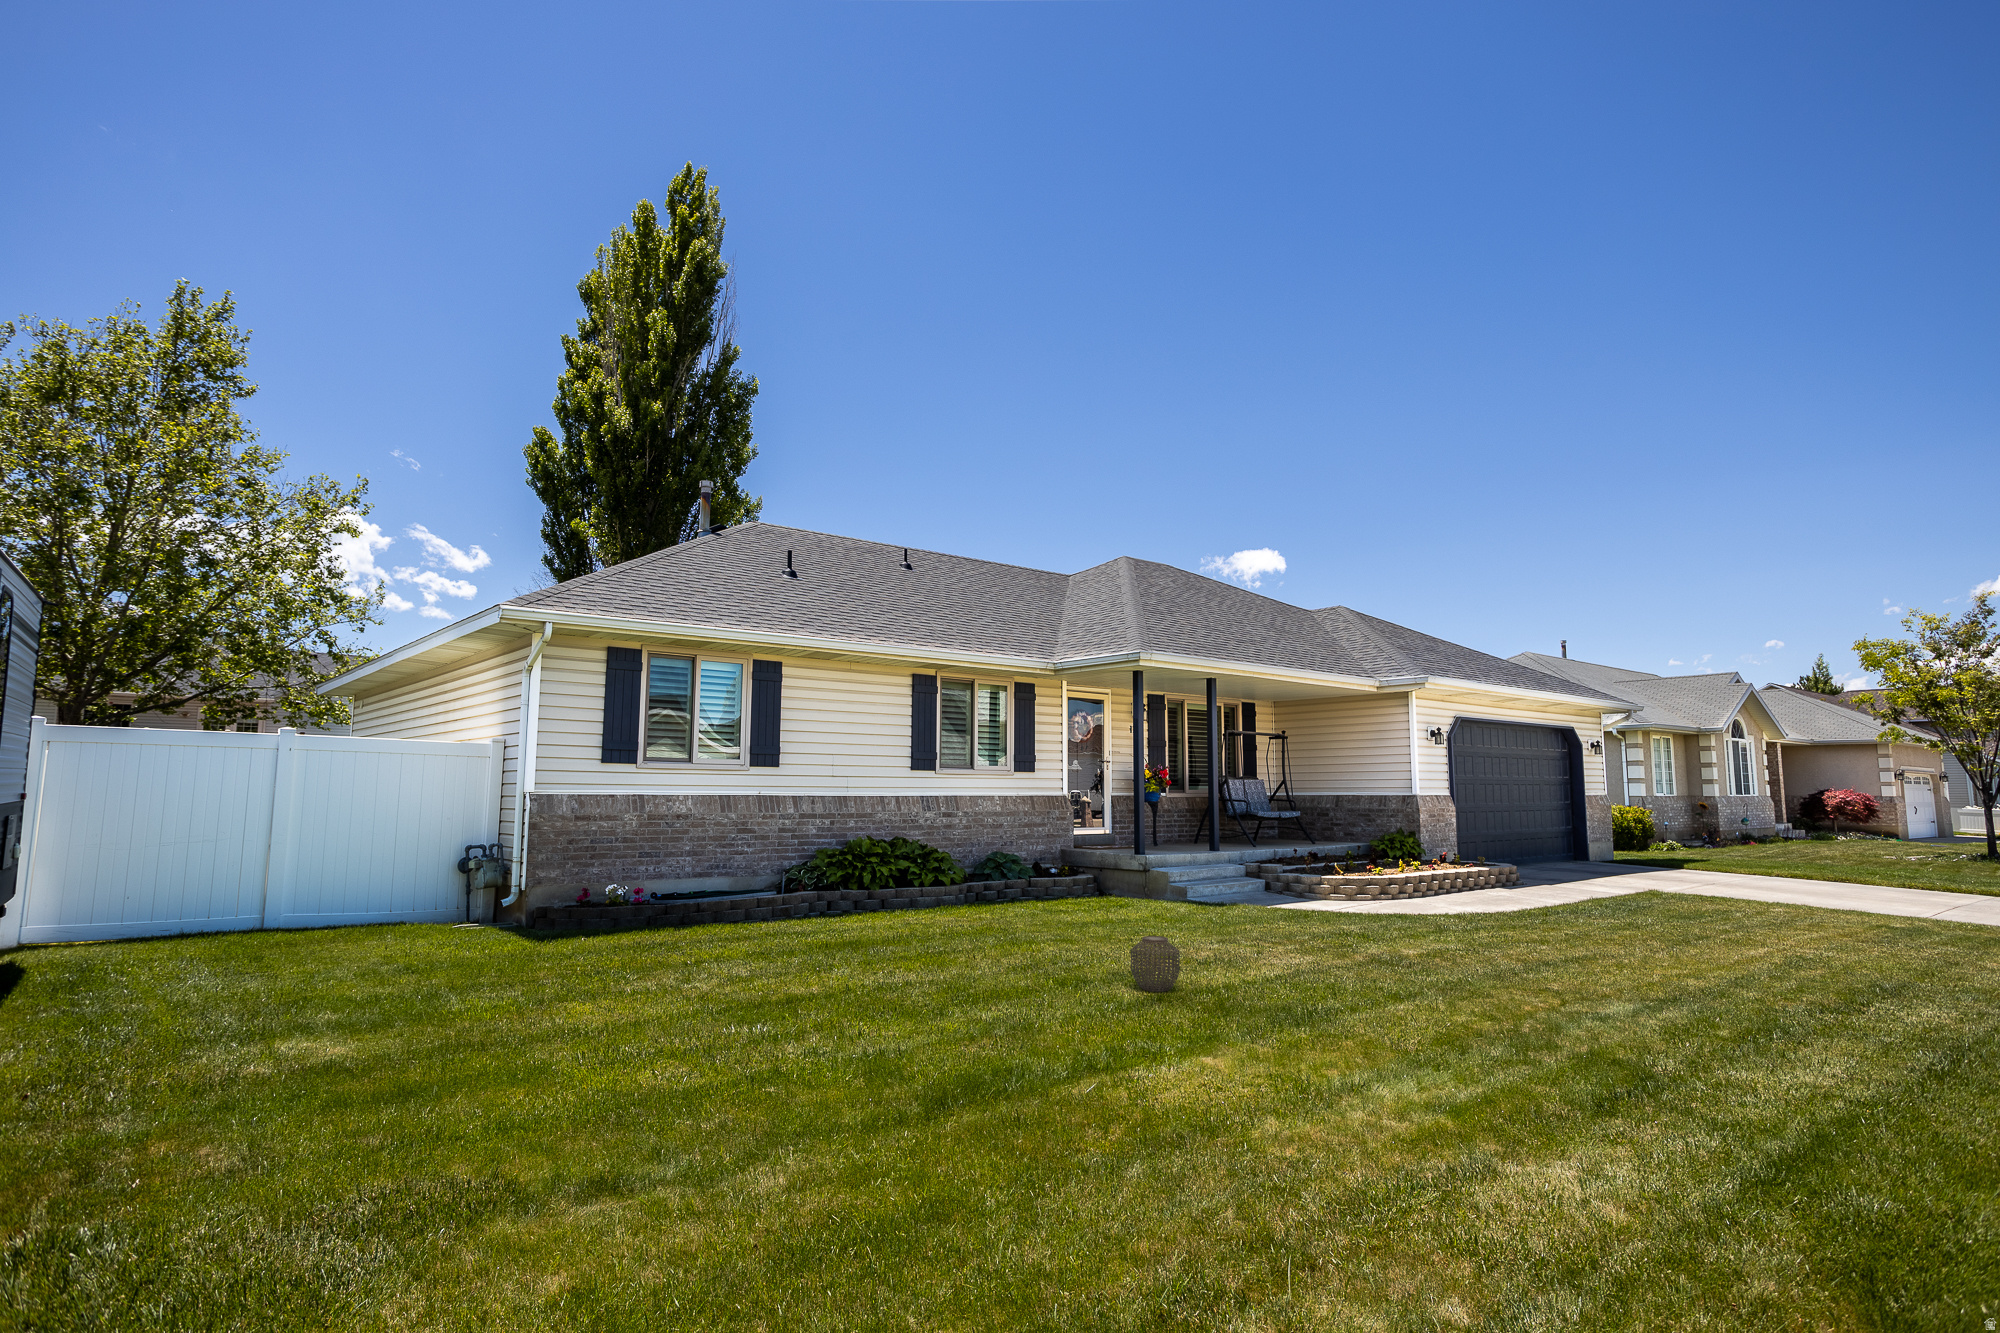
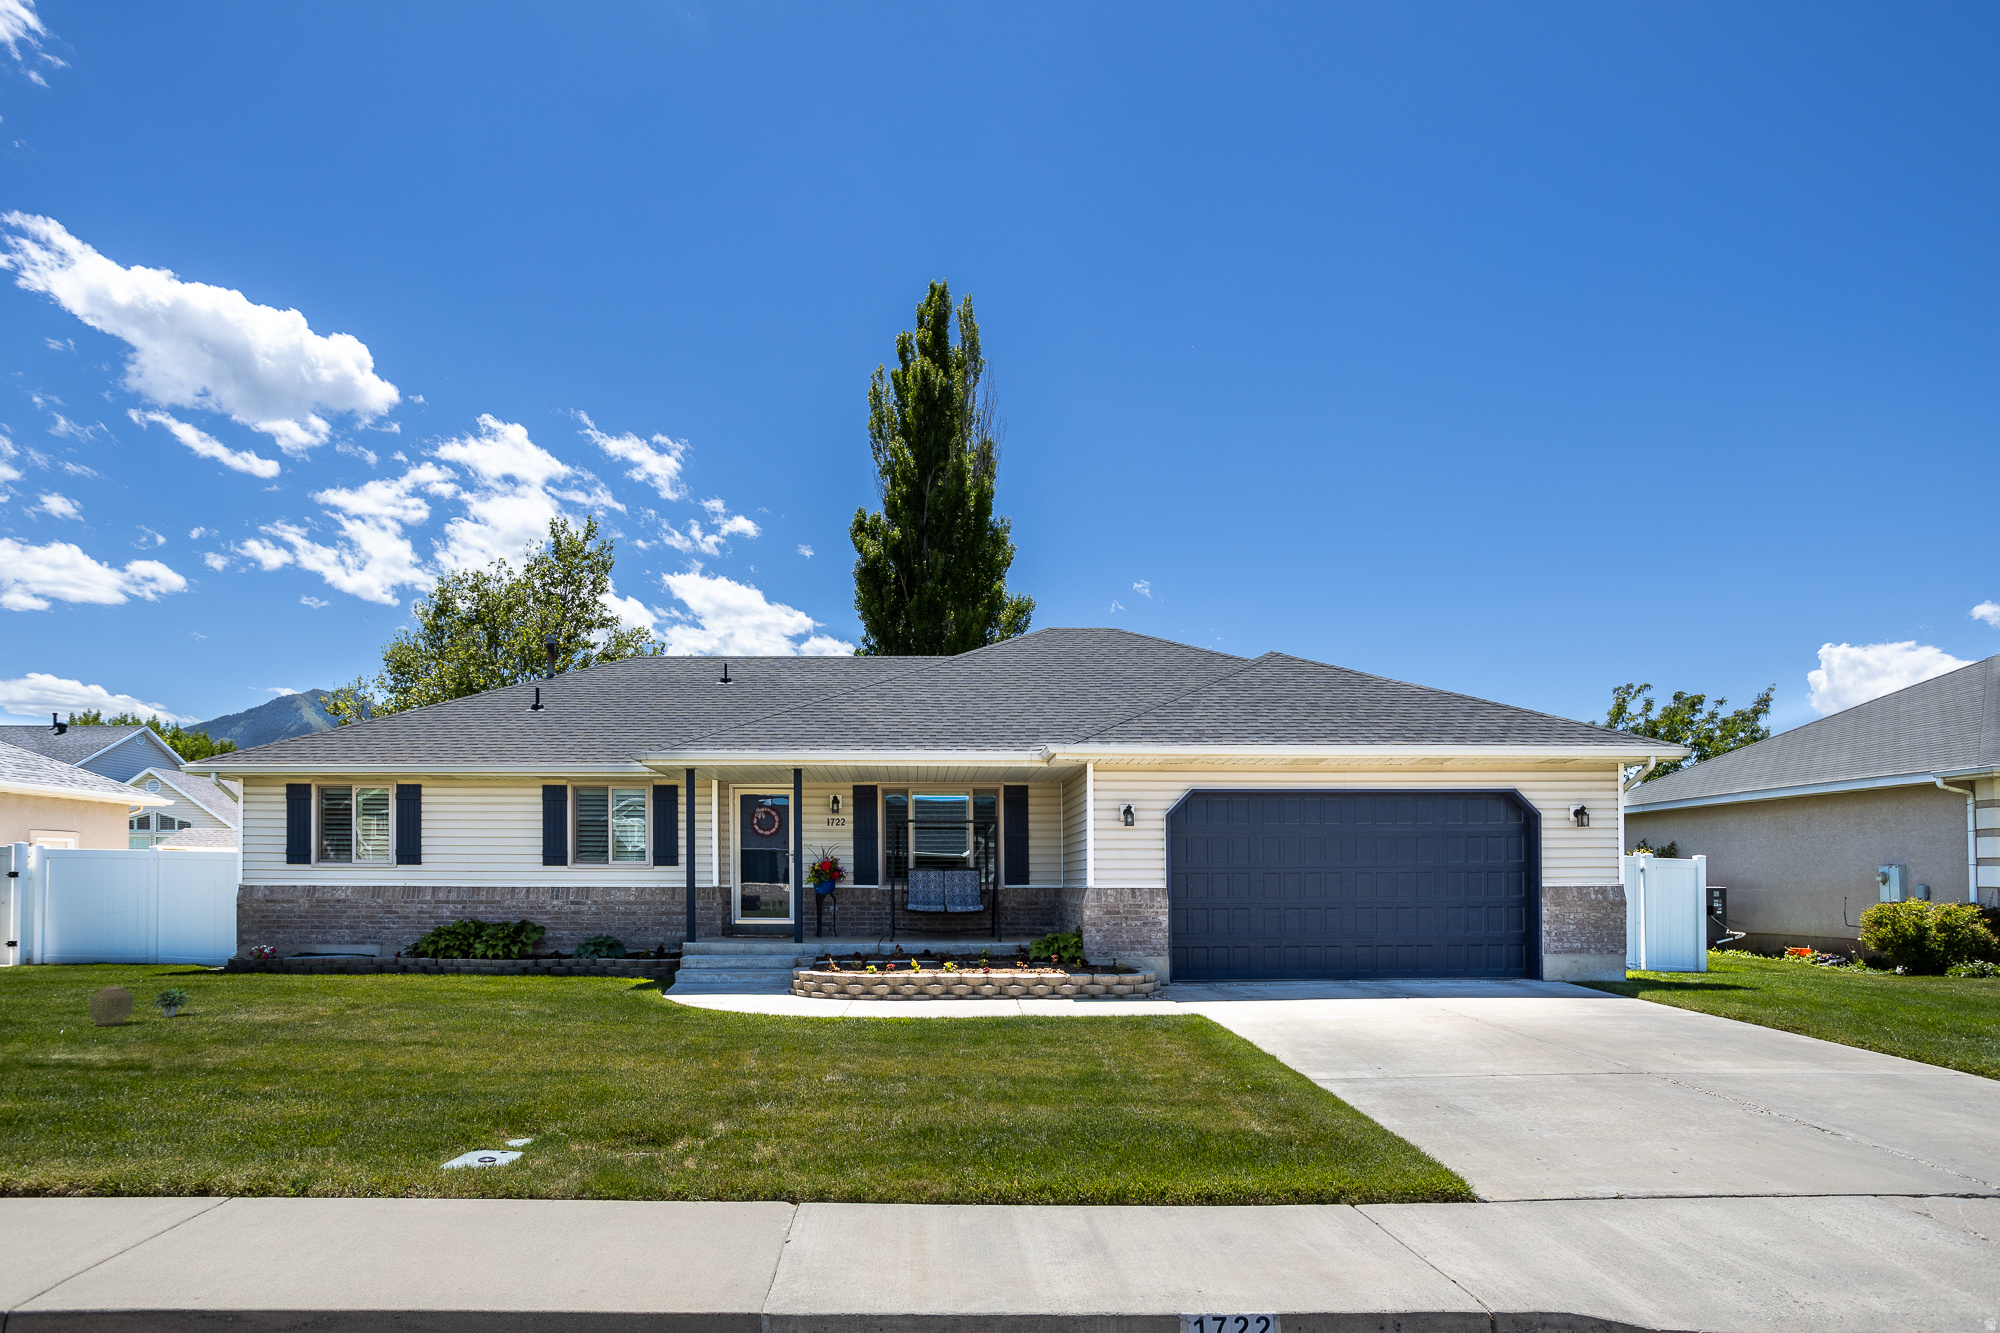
potted plant: none [1081,932,1119,973] -> present [153,988,193,1017]

